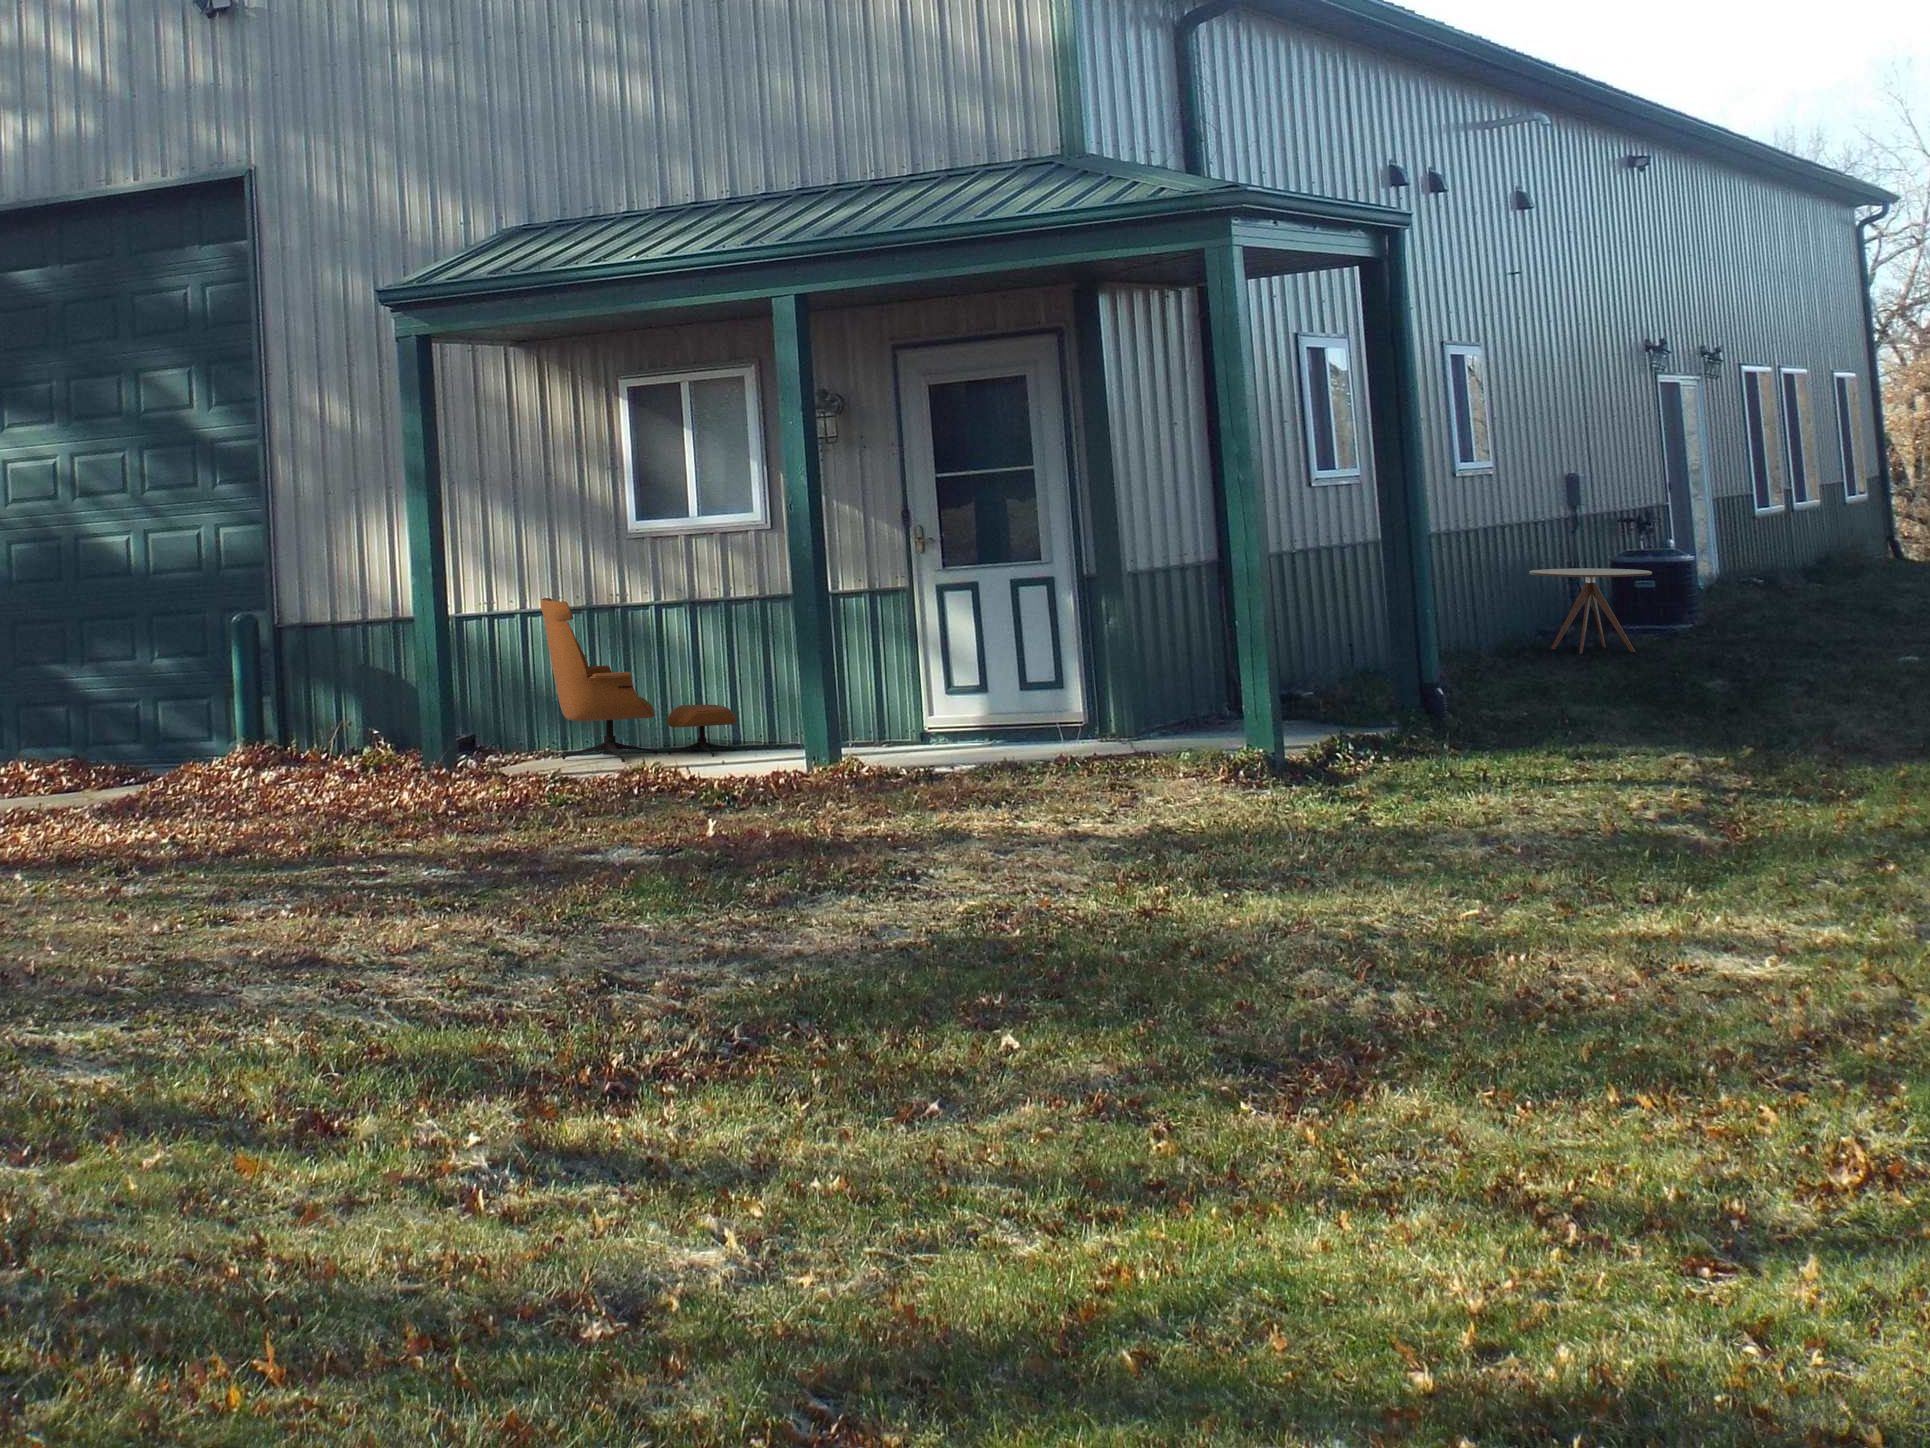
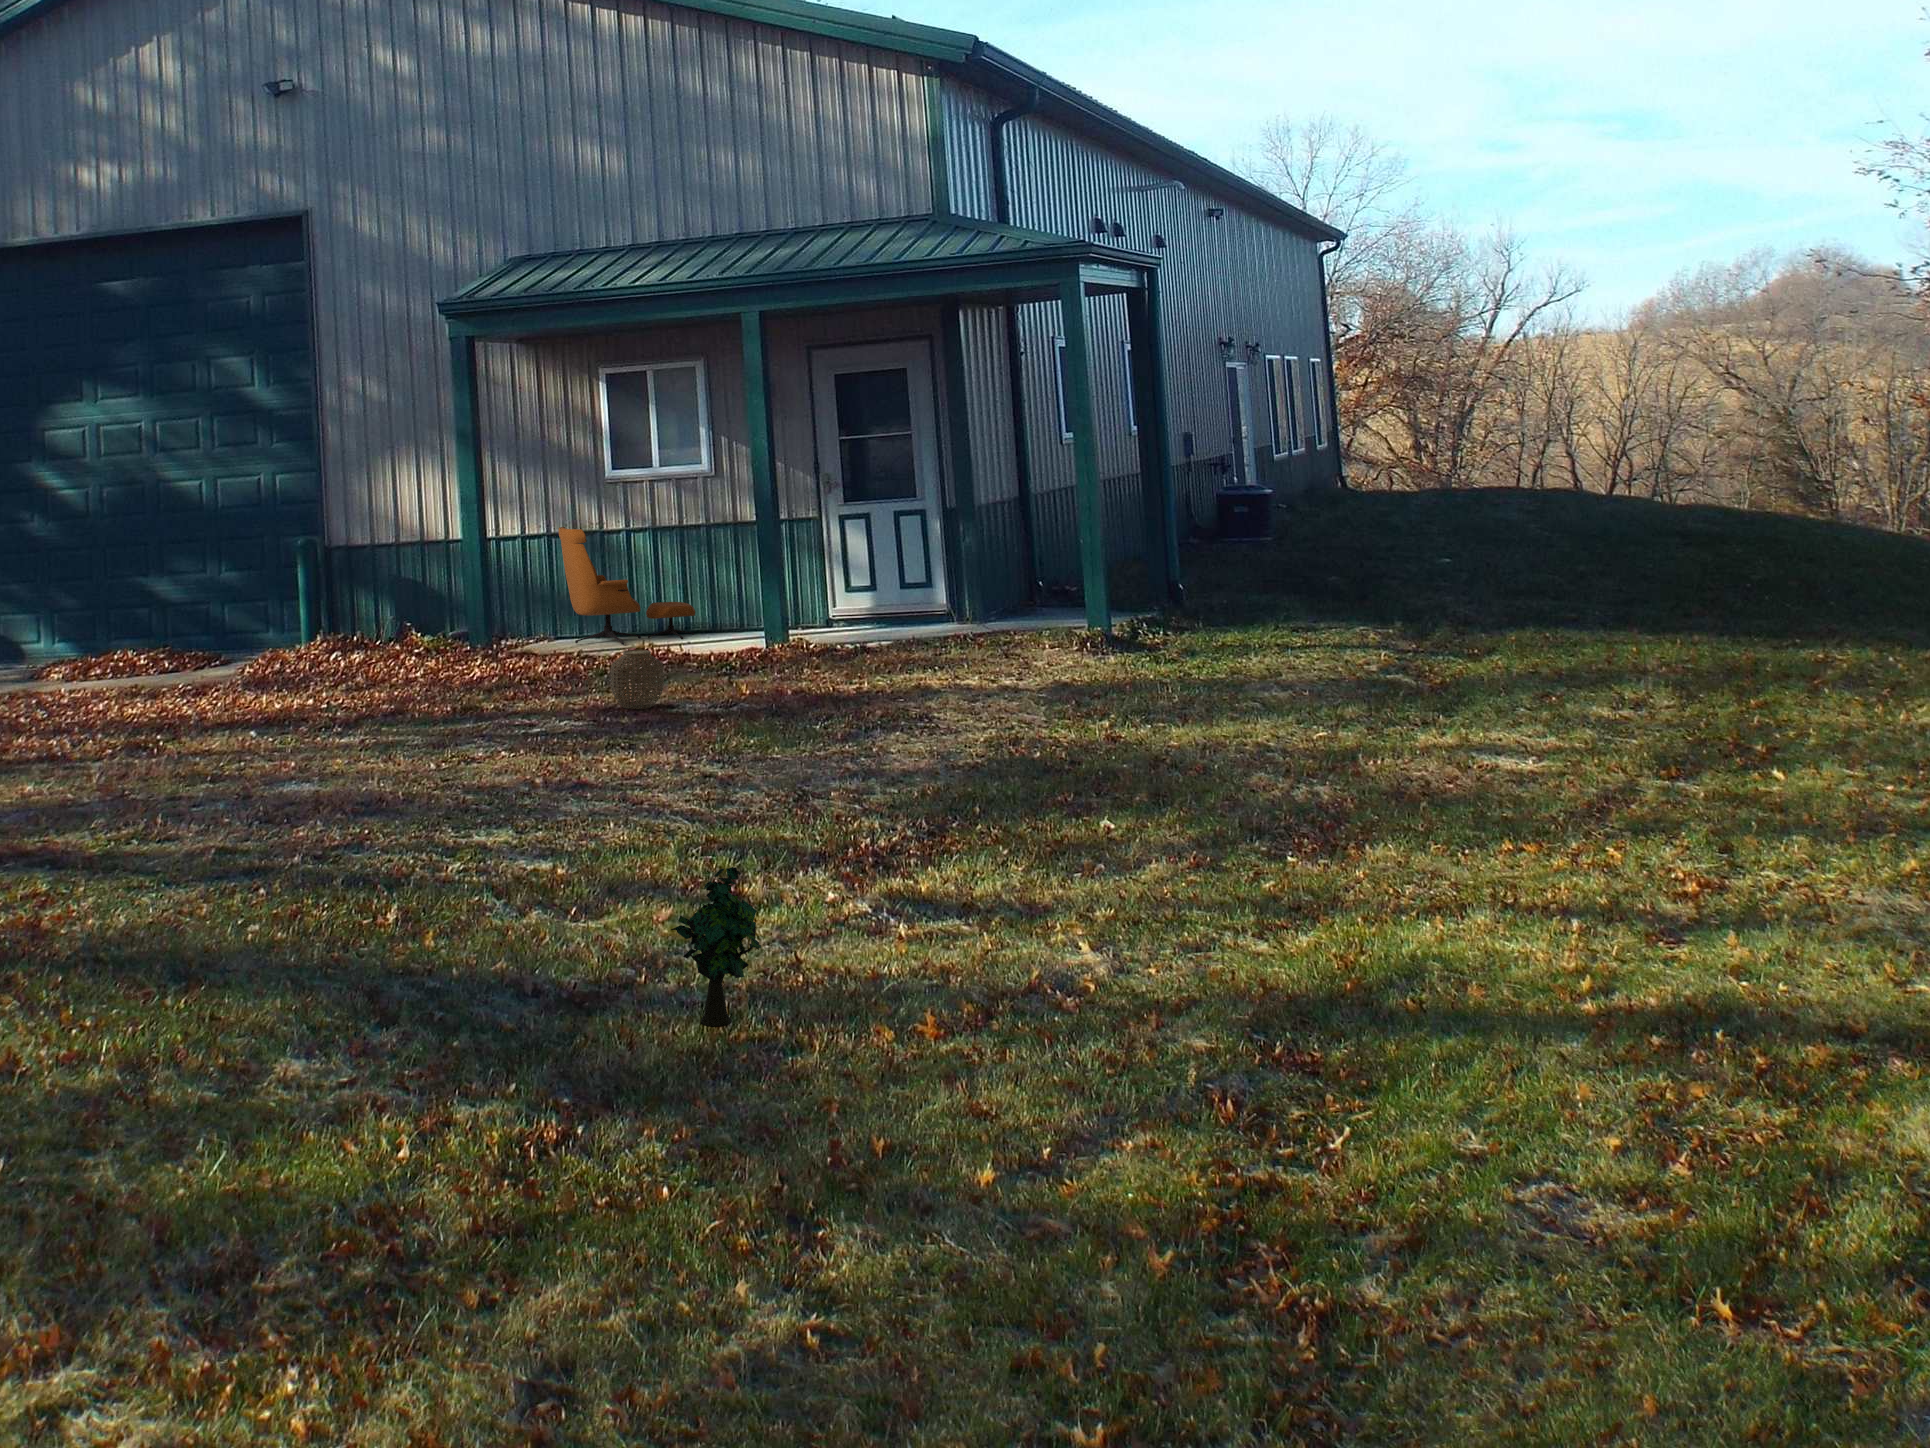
round table: present [1530,568,1652,654] -> none [1171,496,1253,555]
woven basket: none [512,767,586,850] -> present [611,650,664,709]
decorative plant: none [81,1075,221,1312] -> present [671,867,761,1026]

